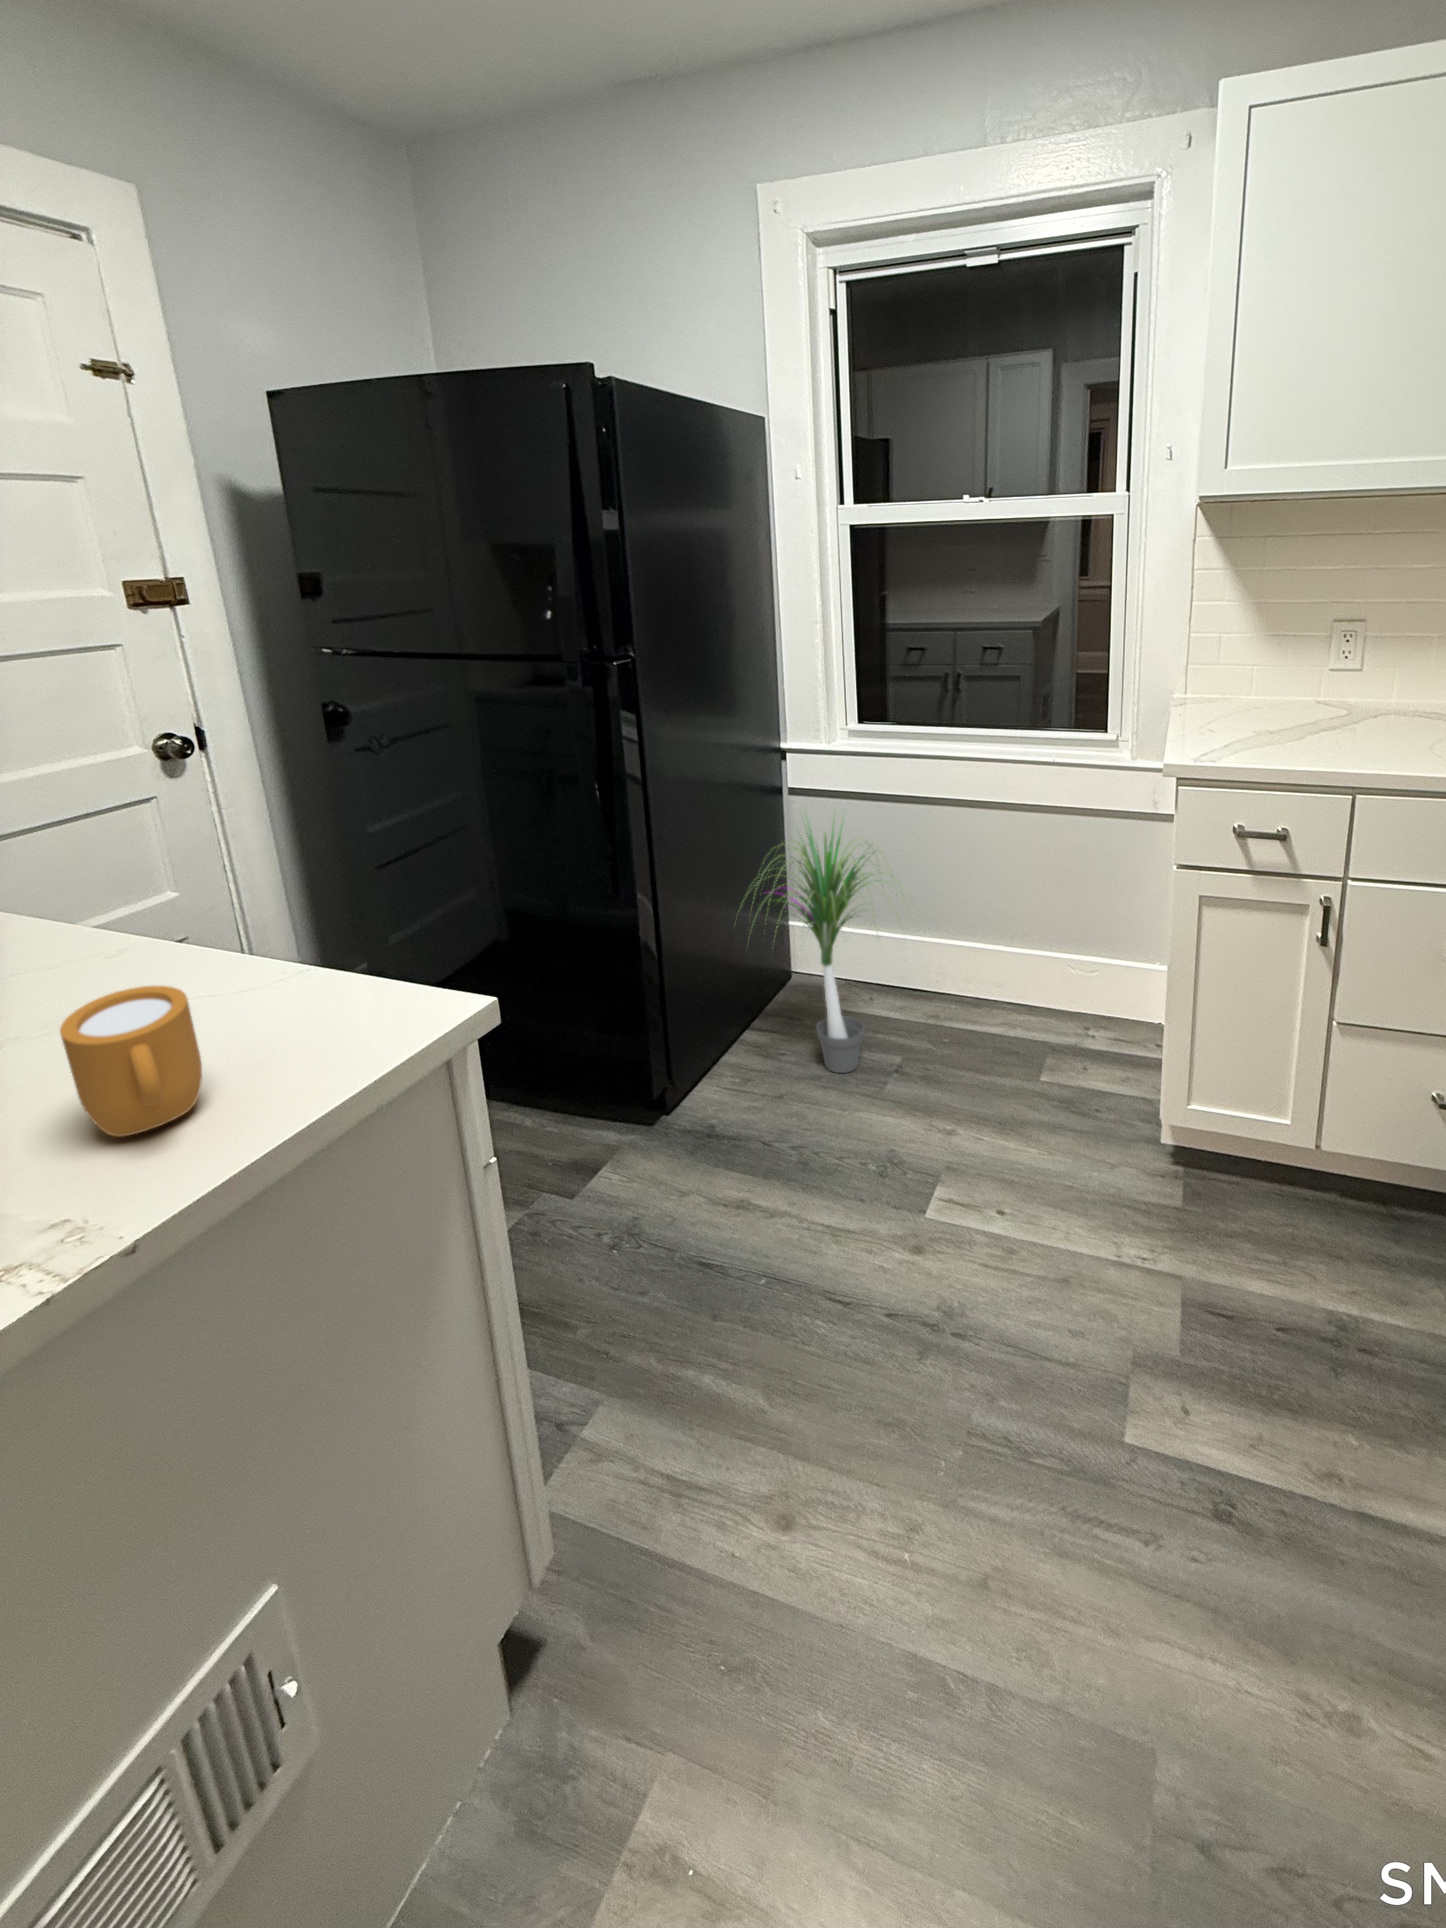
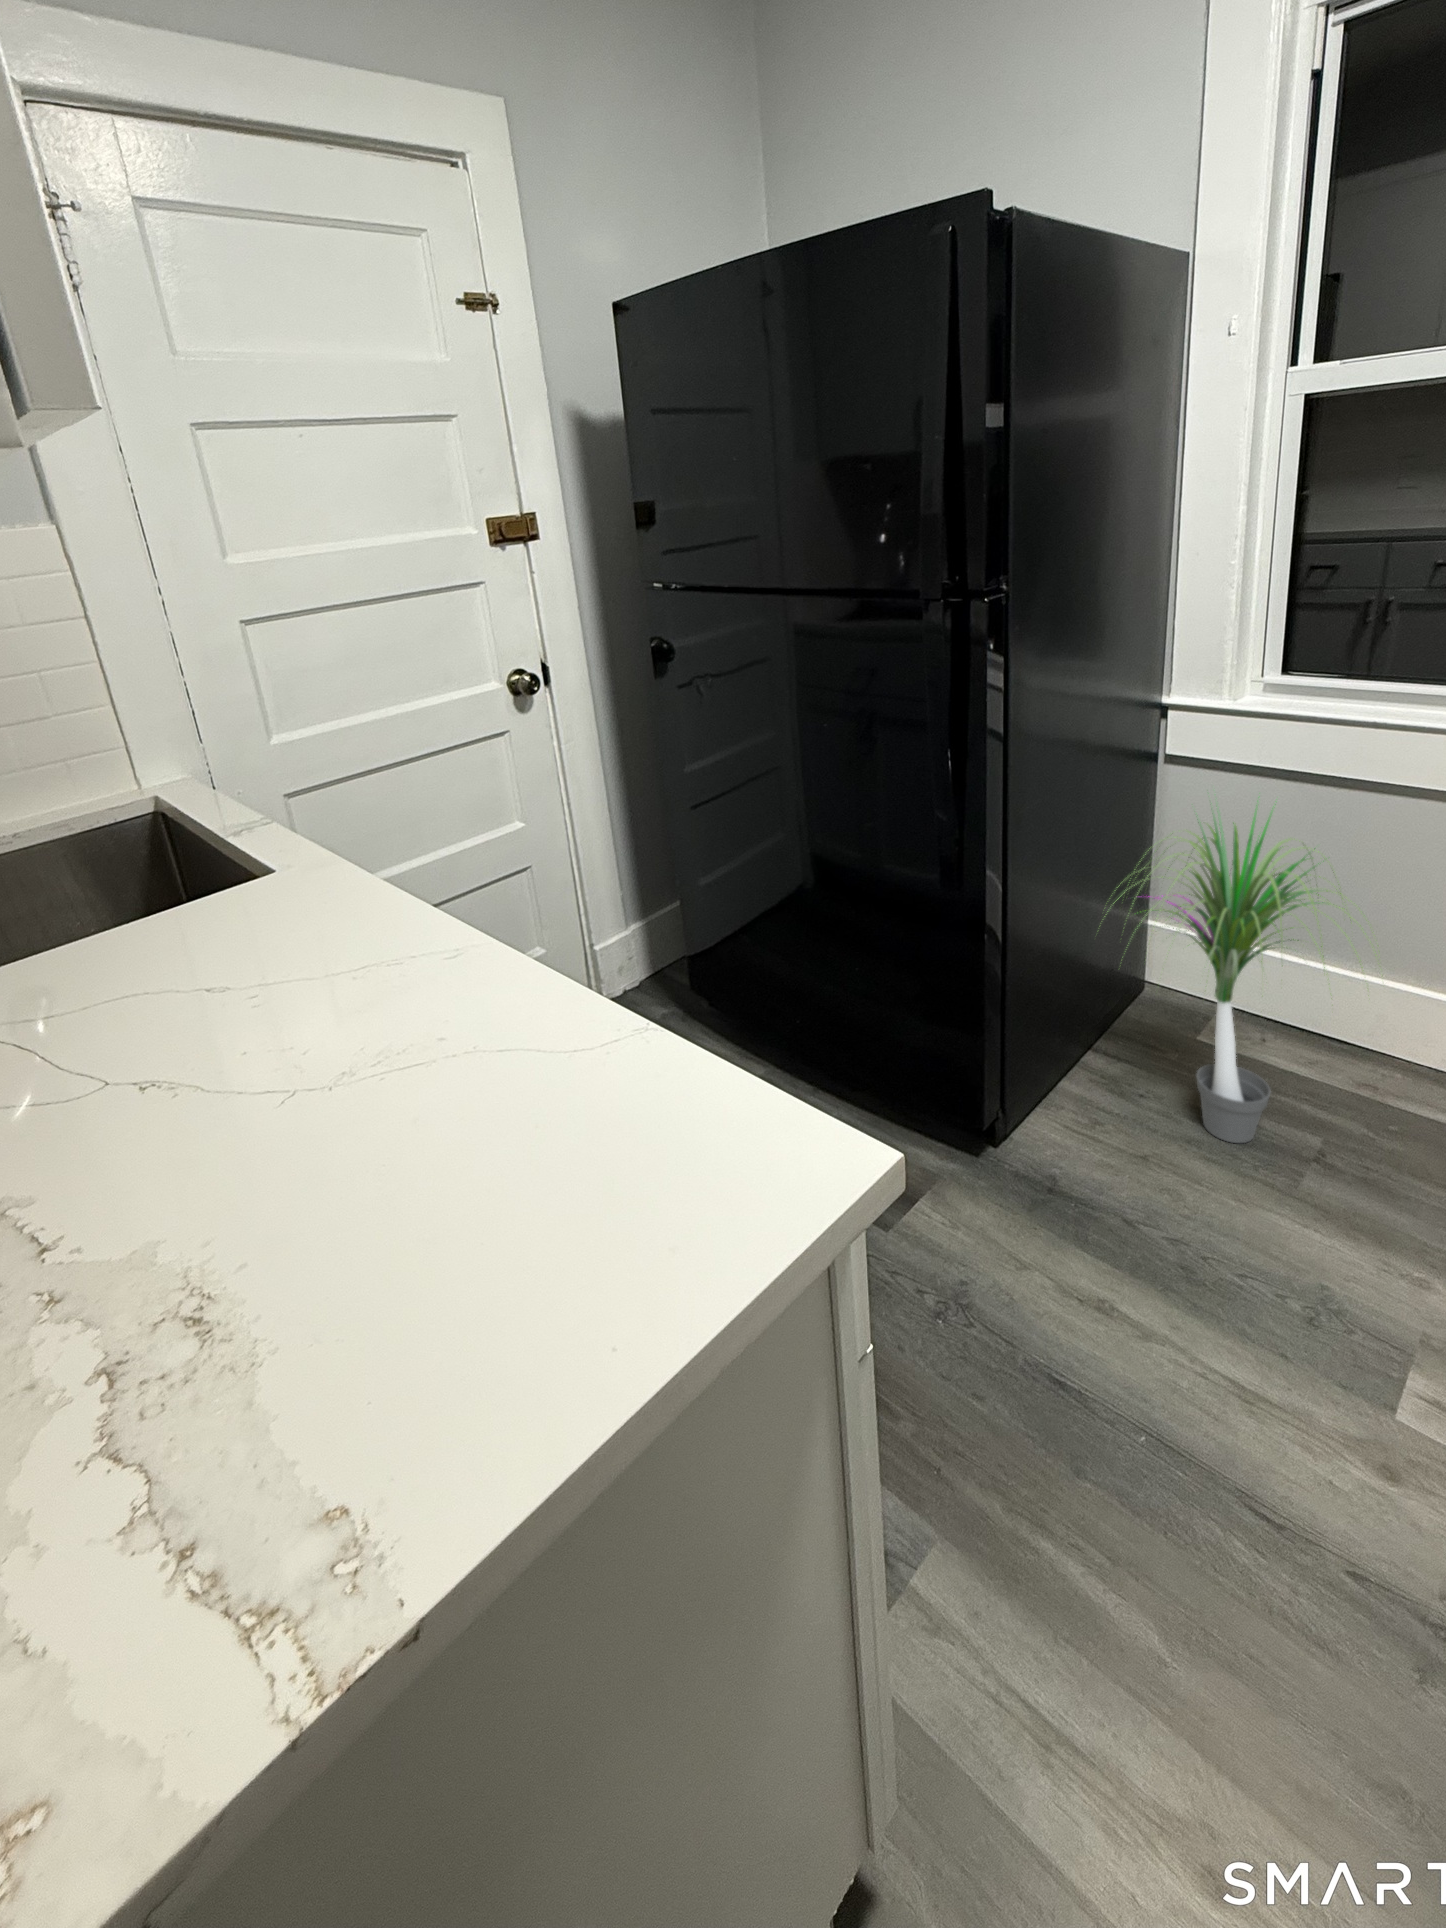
mug: present [60,986,202,1137] -> none [345,1099,517,1322]

